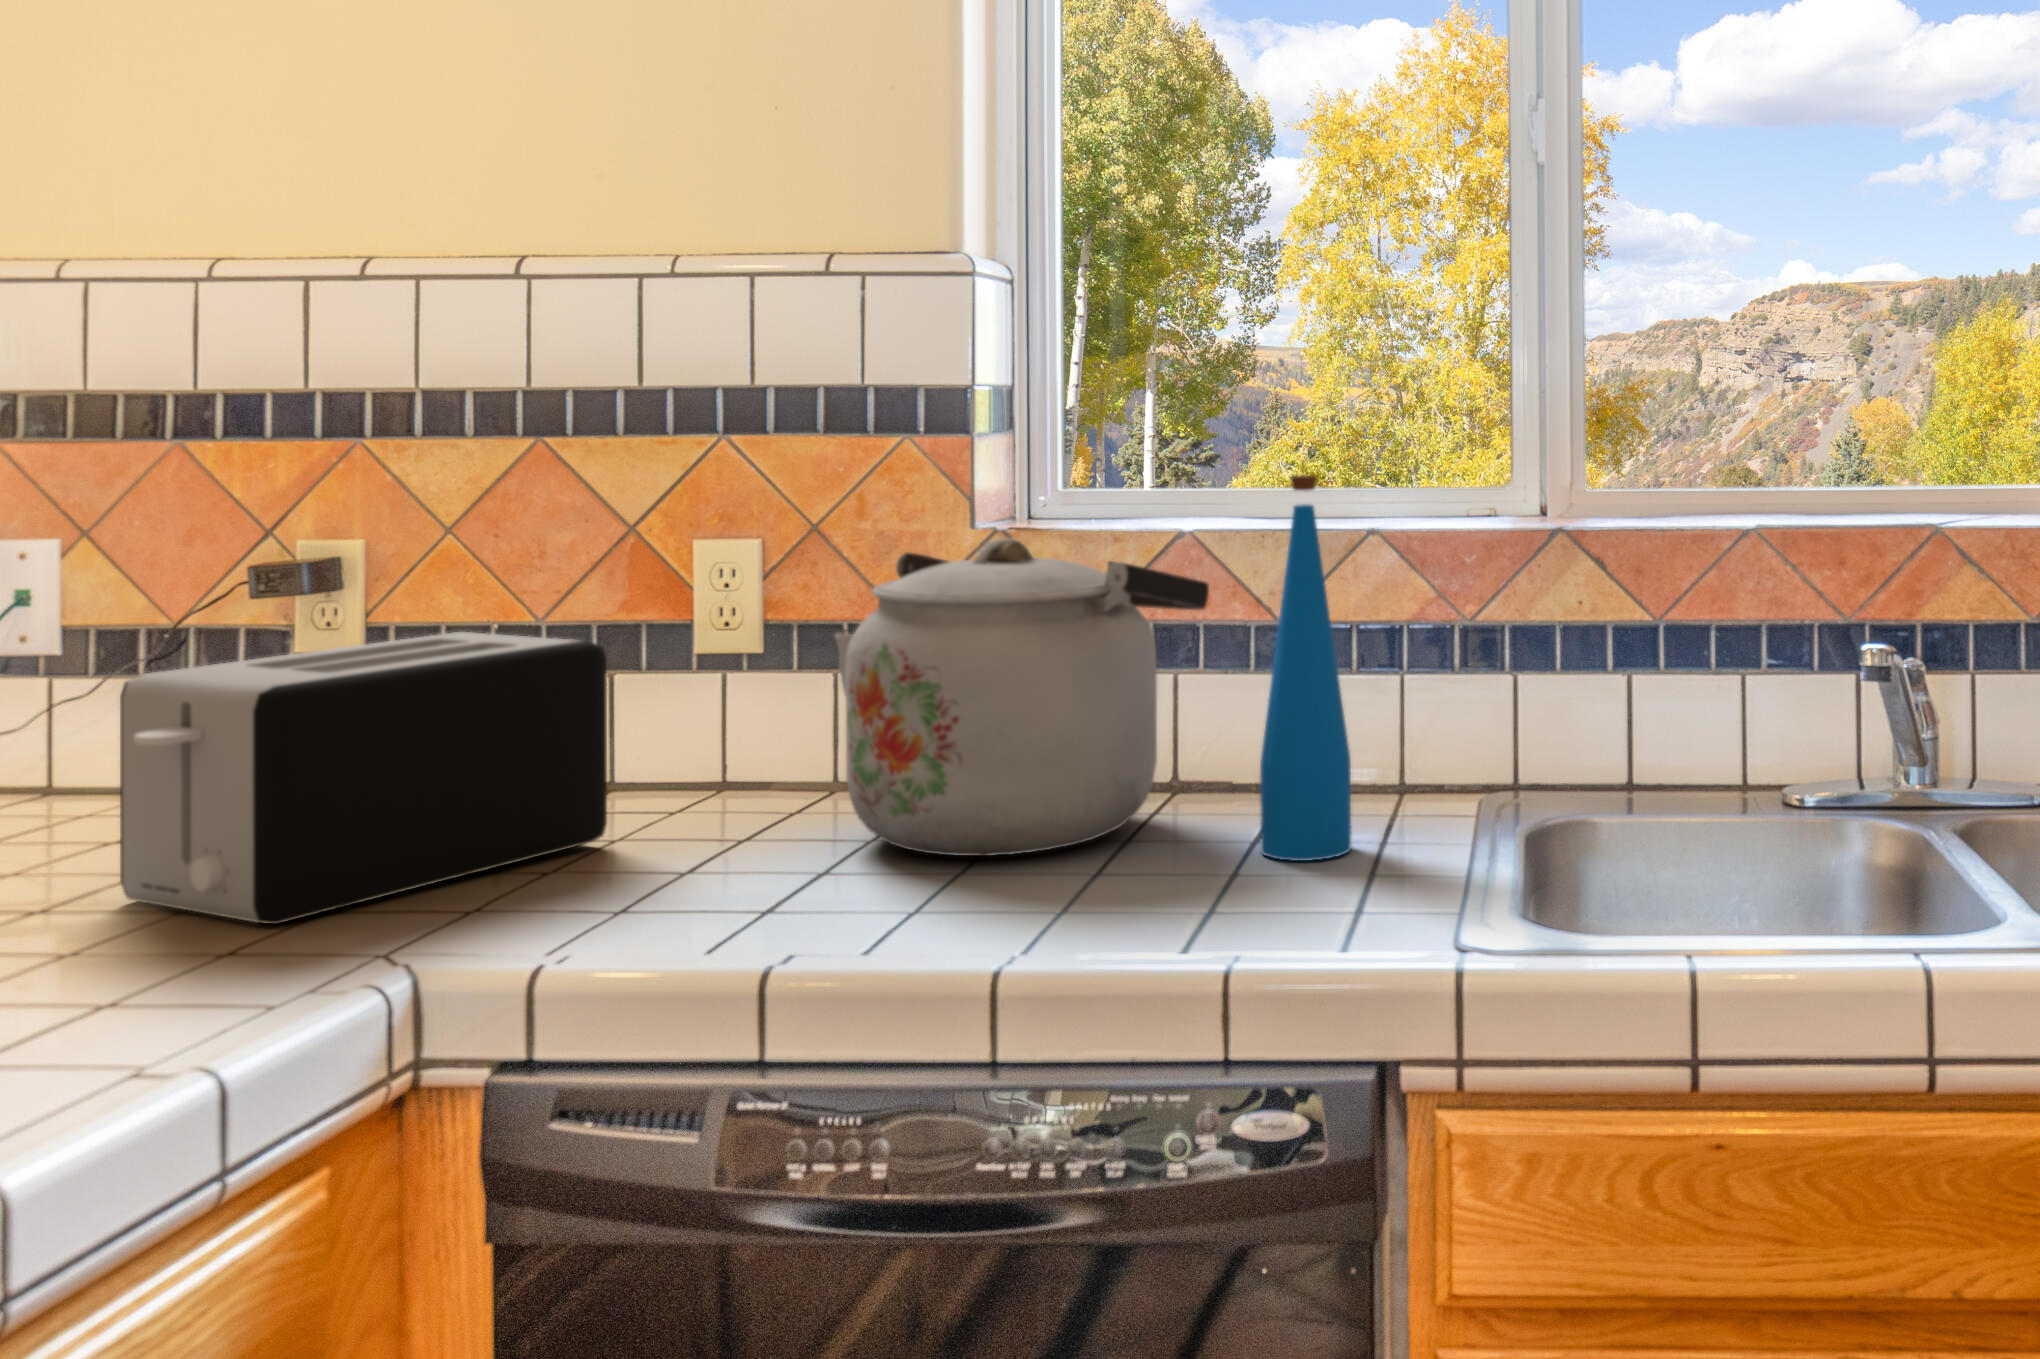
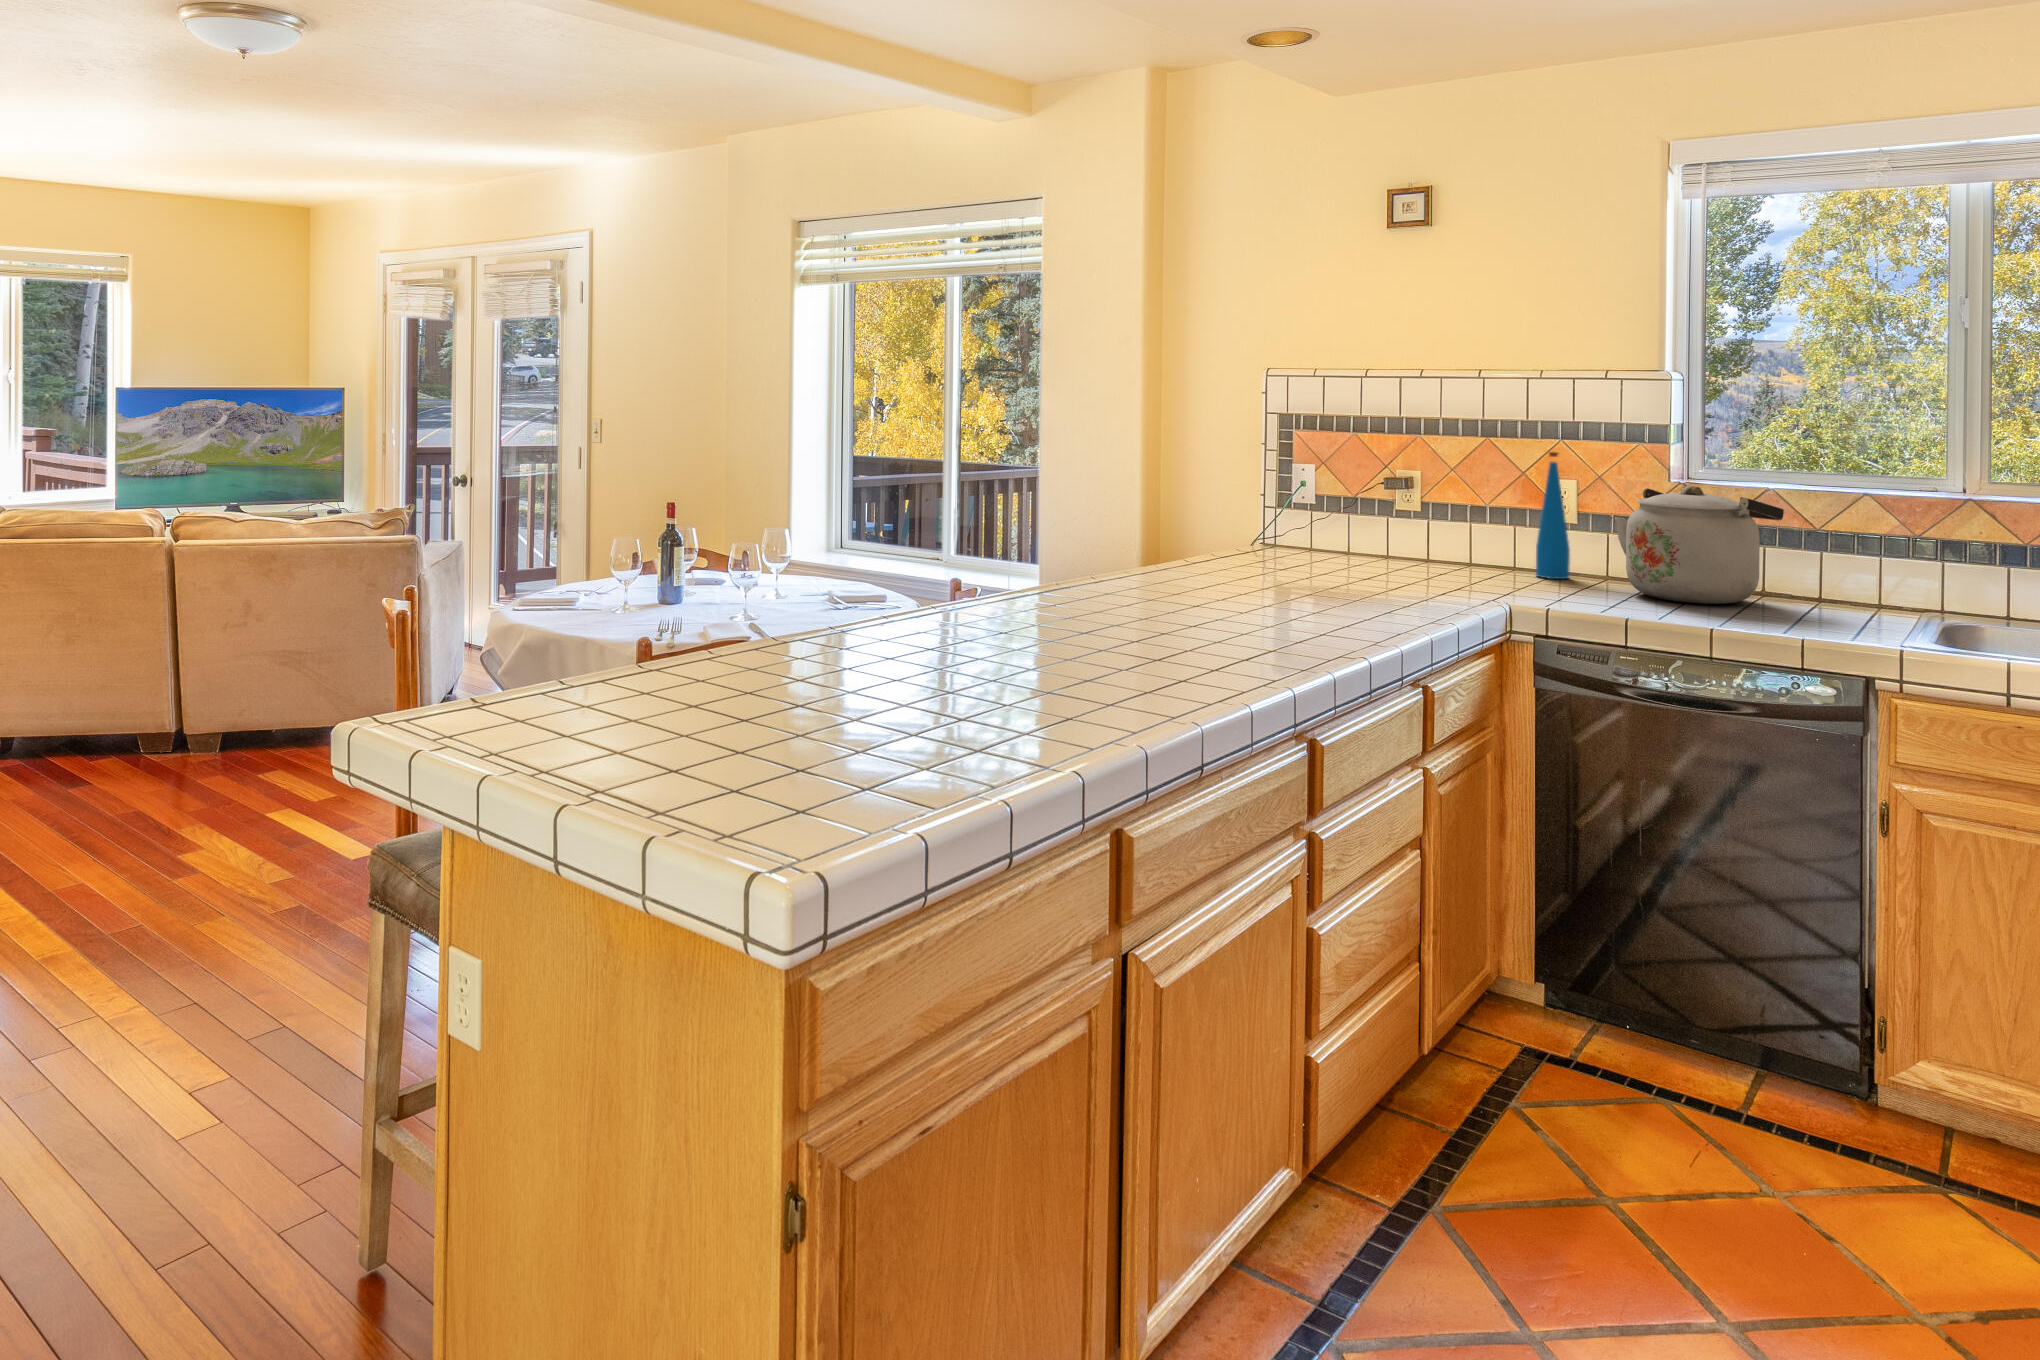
bottle: present [1260,475,1351,861] -> present [1536,452,1570,579]
toaster: present [120,632,607,924] -> none [1387,505,1532,589]

